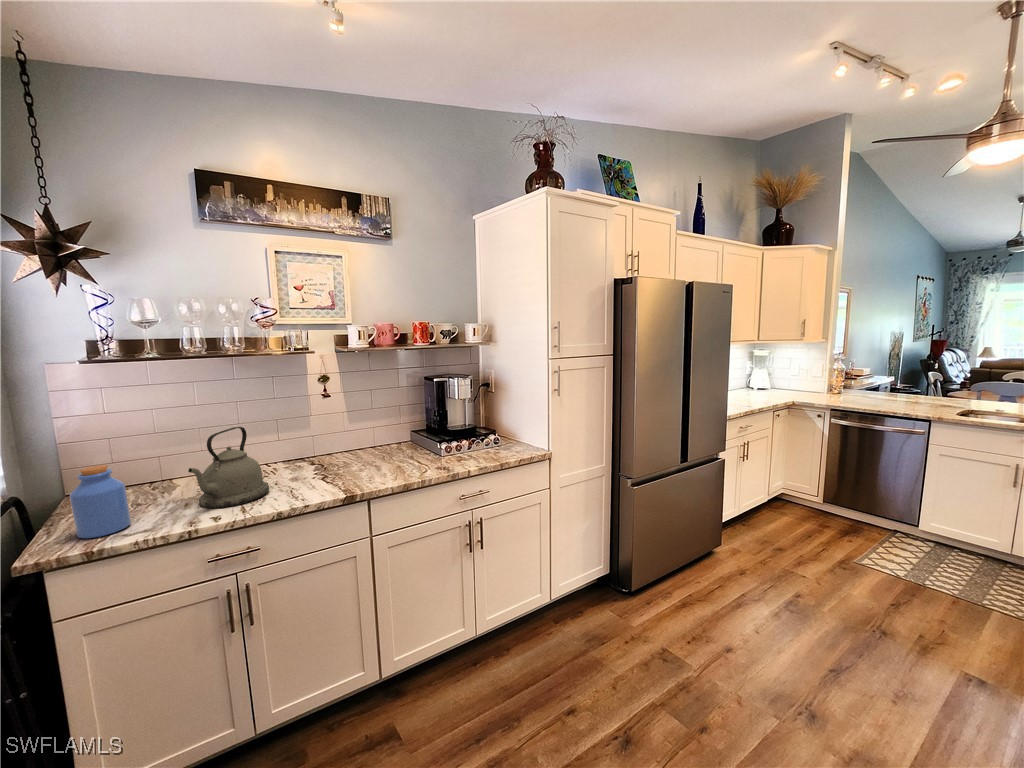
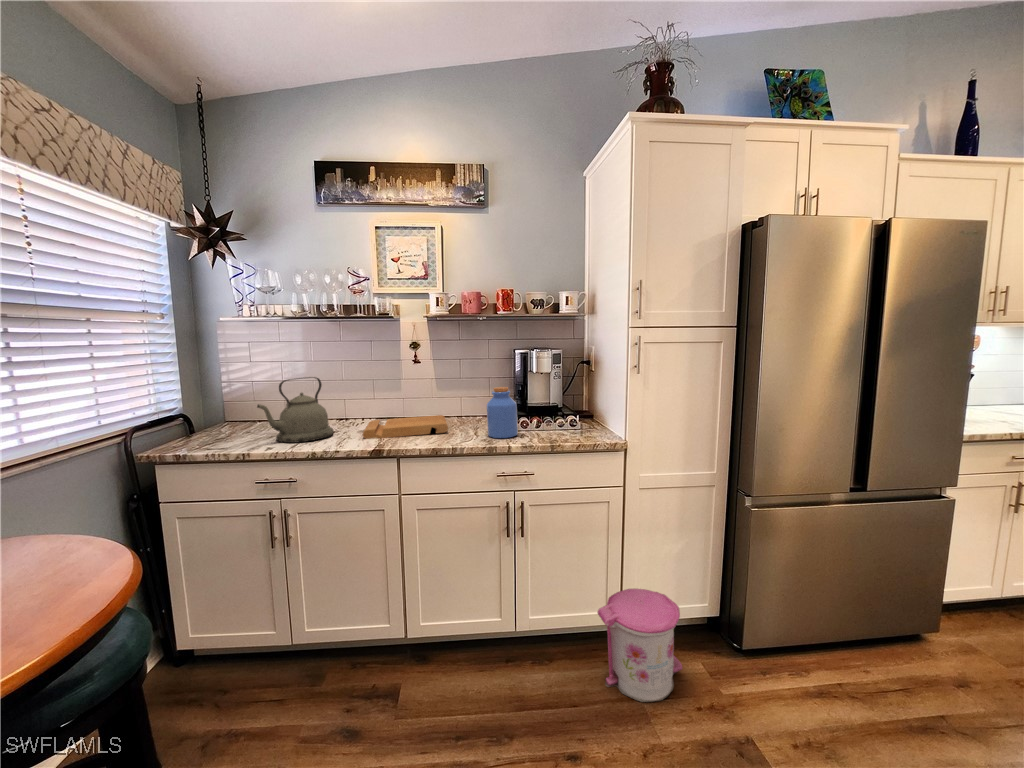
cutting board: none [297,449,397,487] -> present [363,415,448,439]
jar: present [70,465,131,538] -> present [487,387,518,438]
trash can: none [549,566,607,654] -> present [597,589,682,702]

